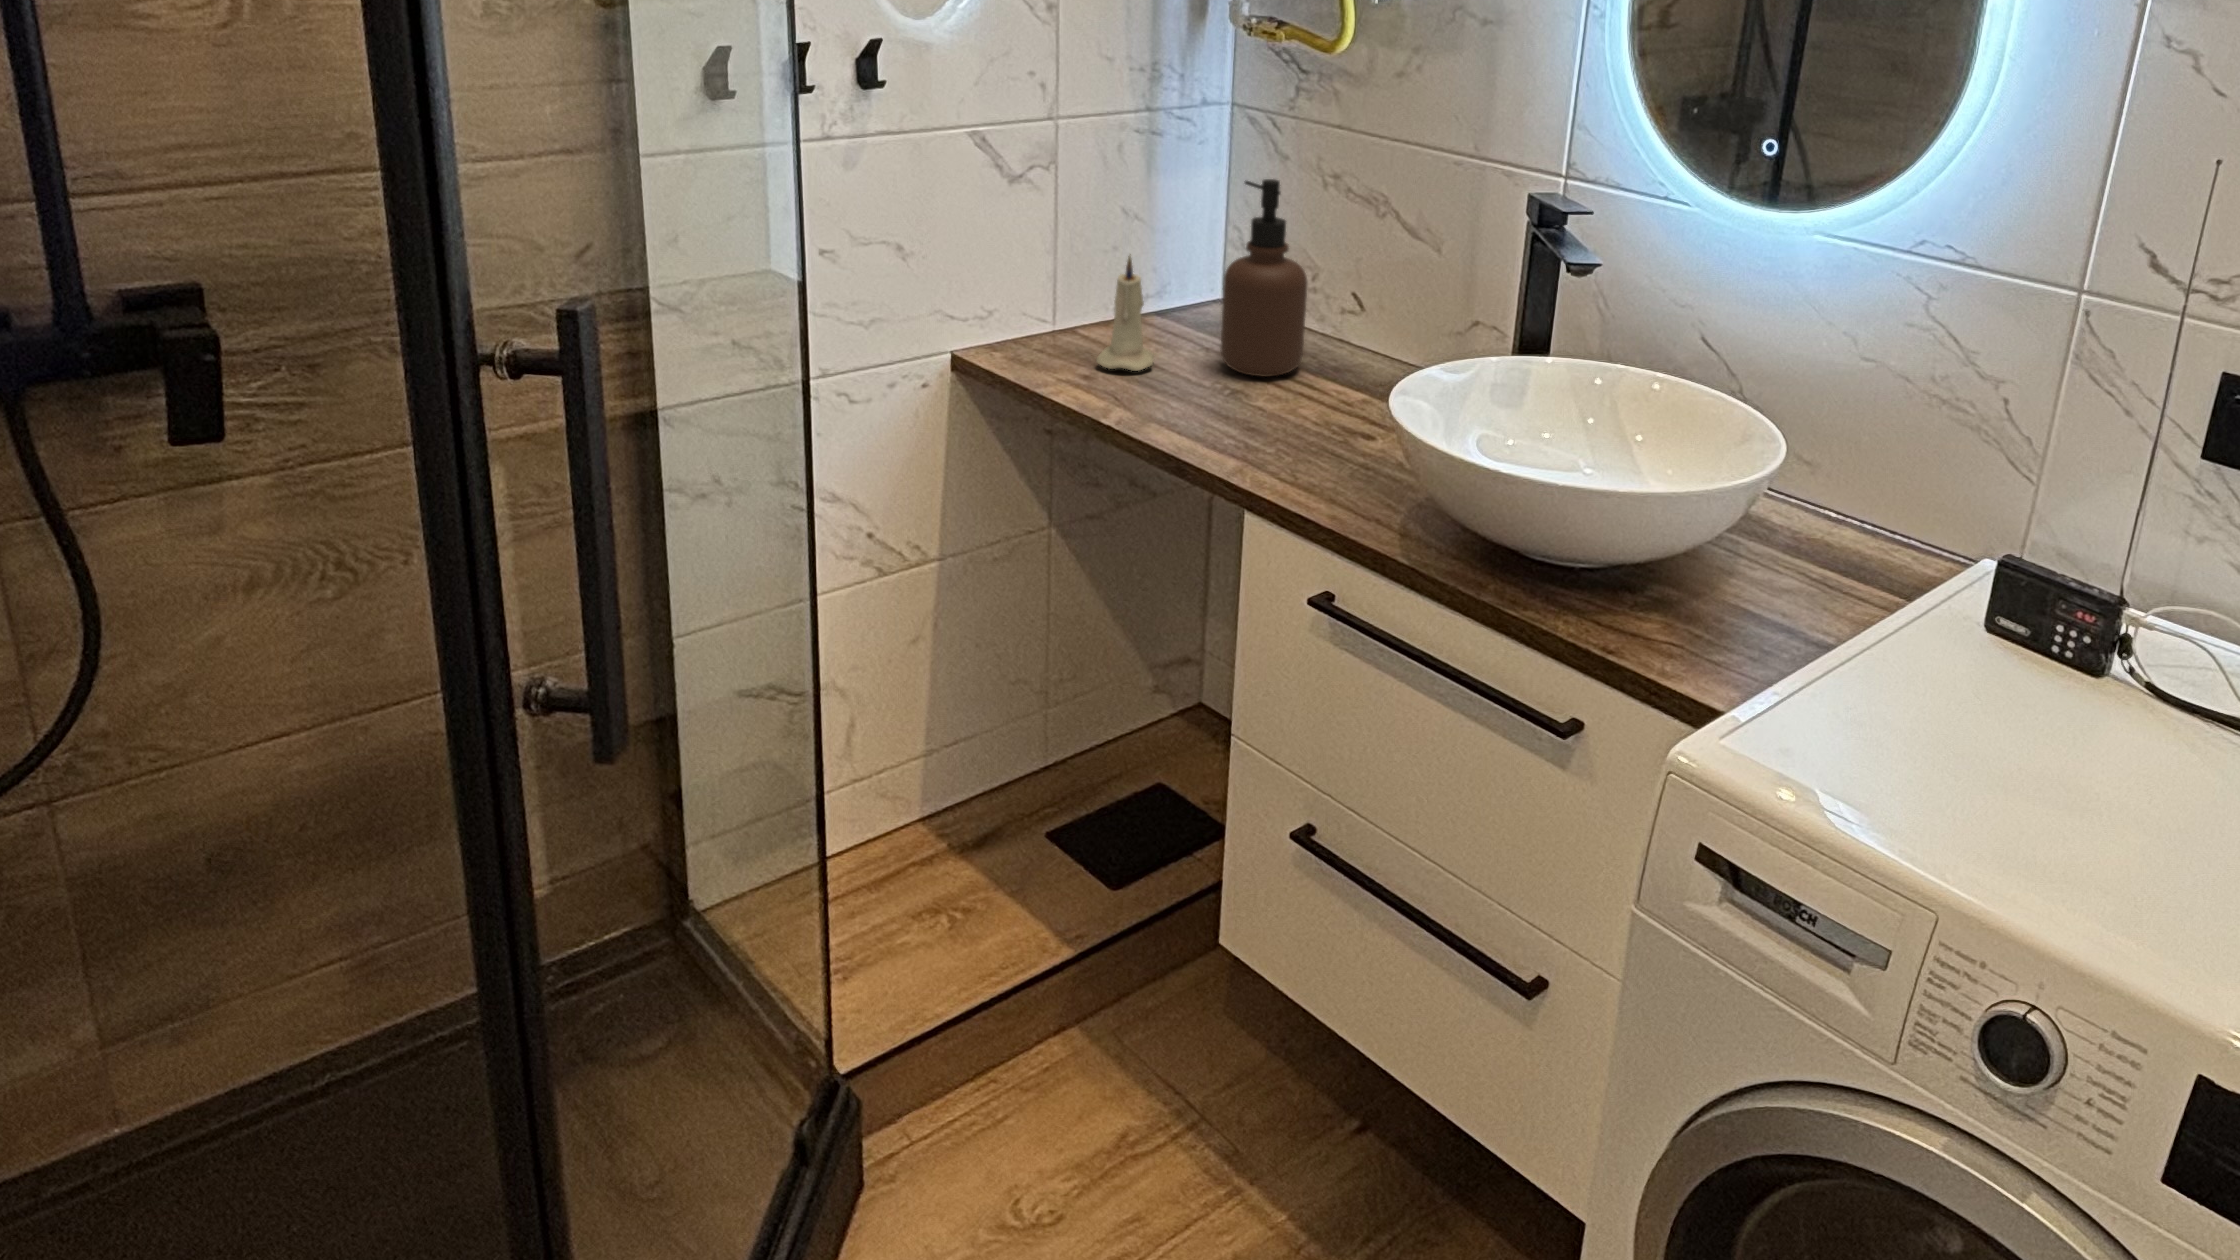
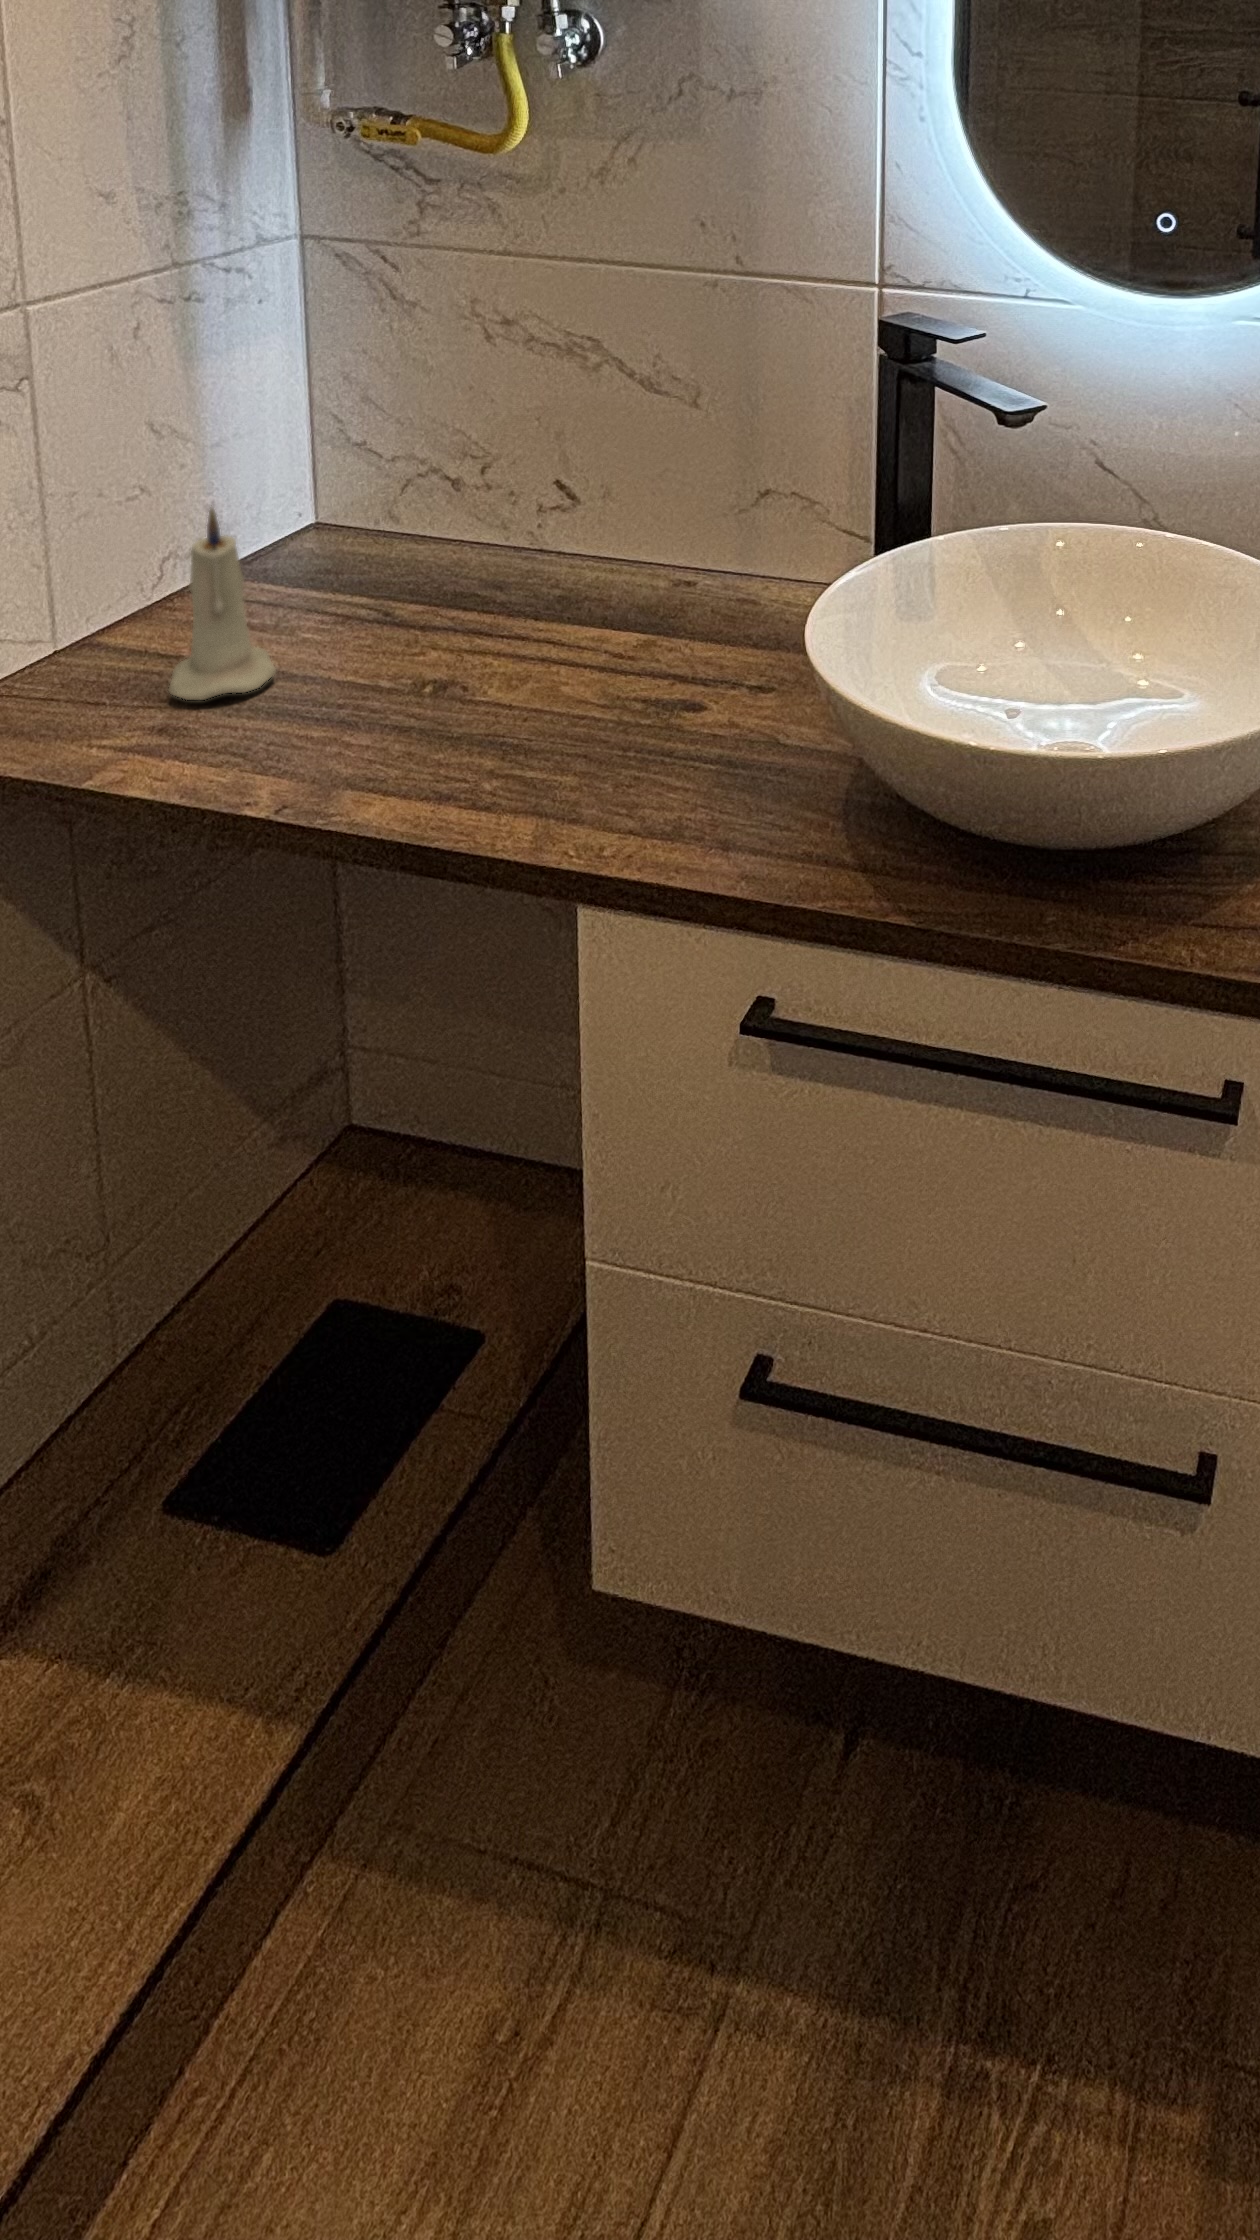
soap dispenser: present [1220,179,1307,377] -> none [379,348,519,647]

